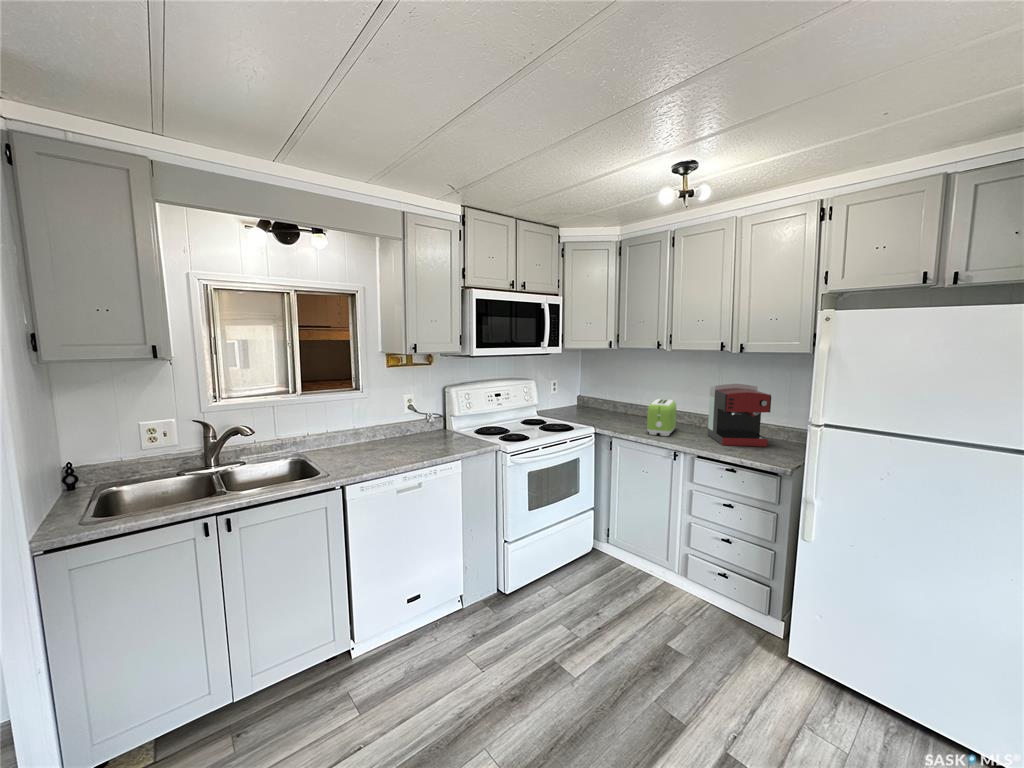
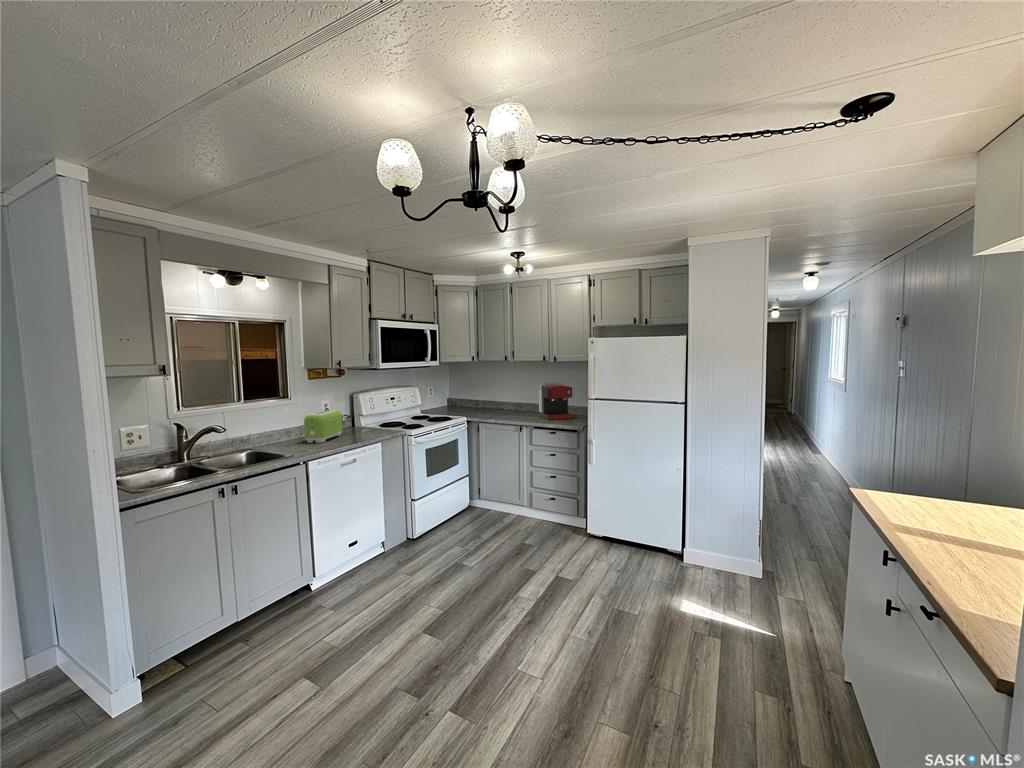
toaster: present [647,399,676,436] -> present [304,410,342,443]

